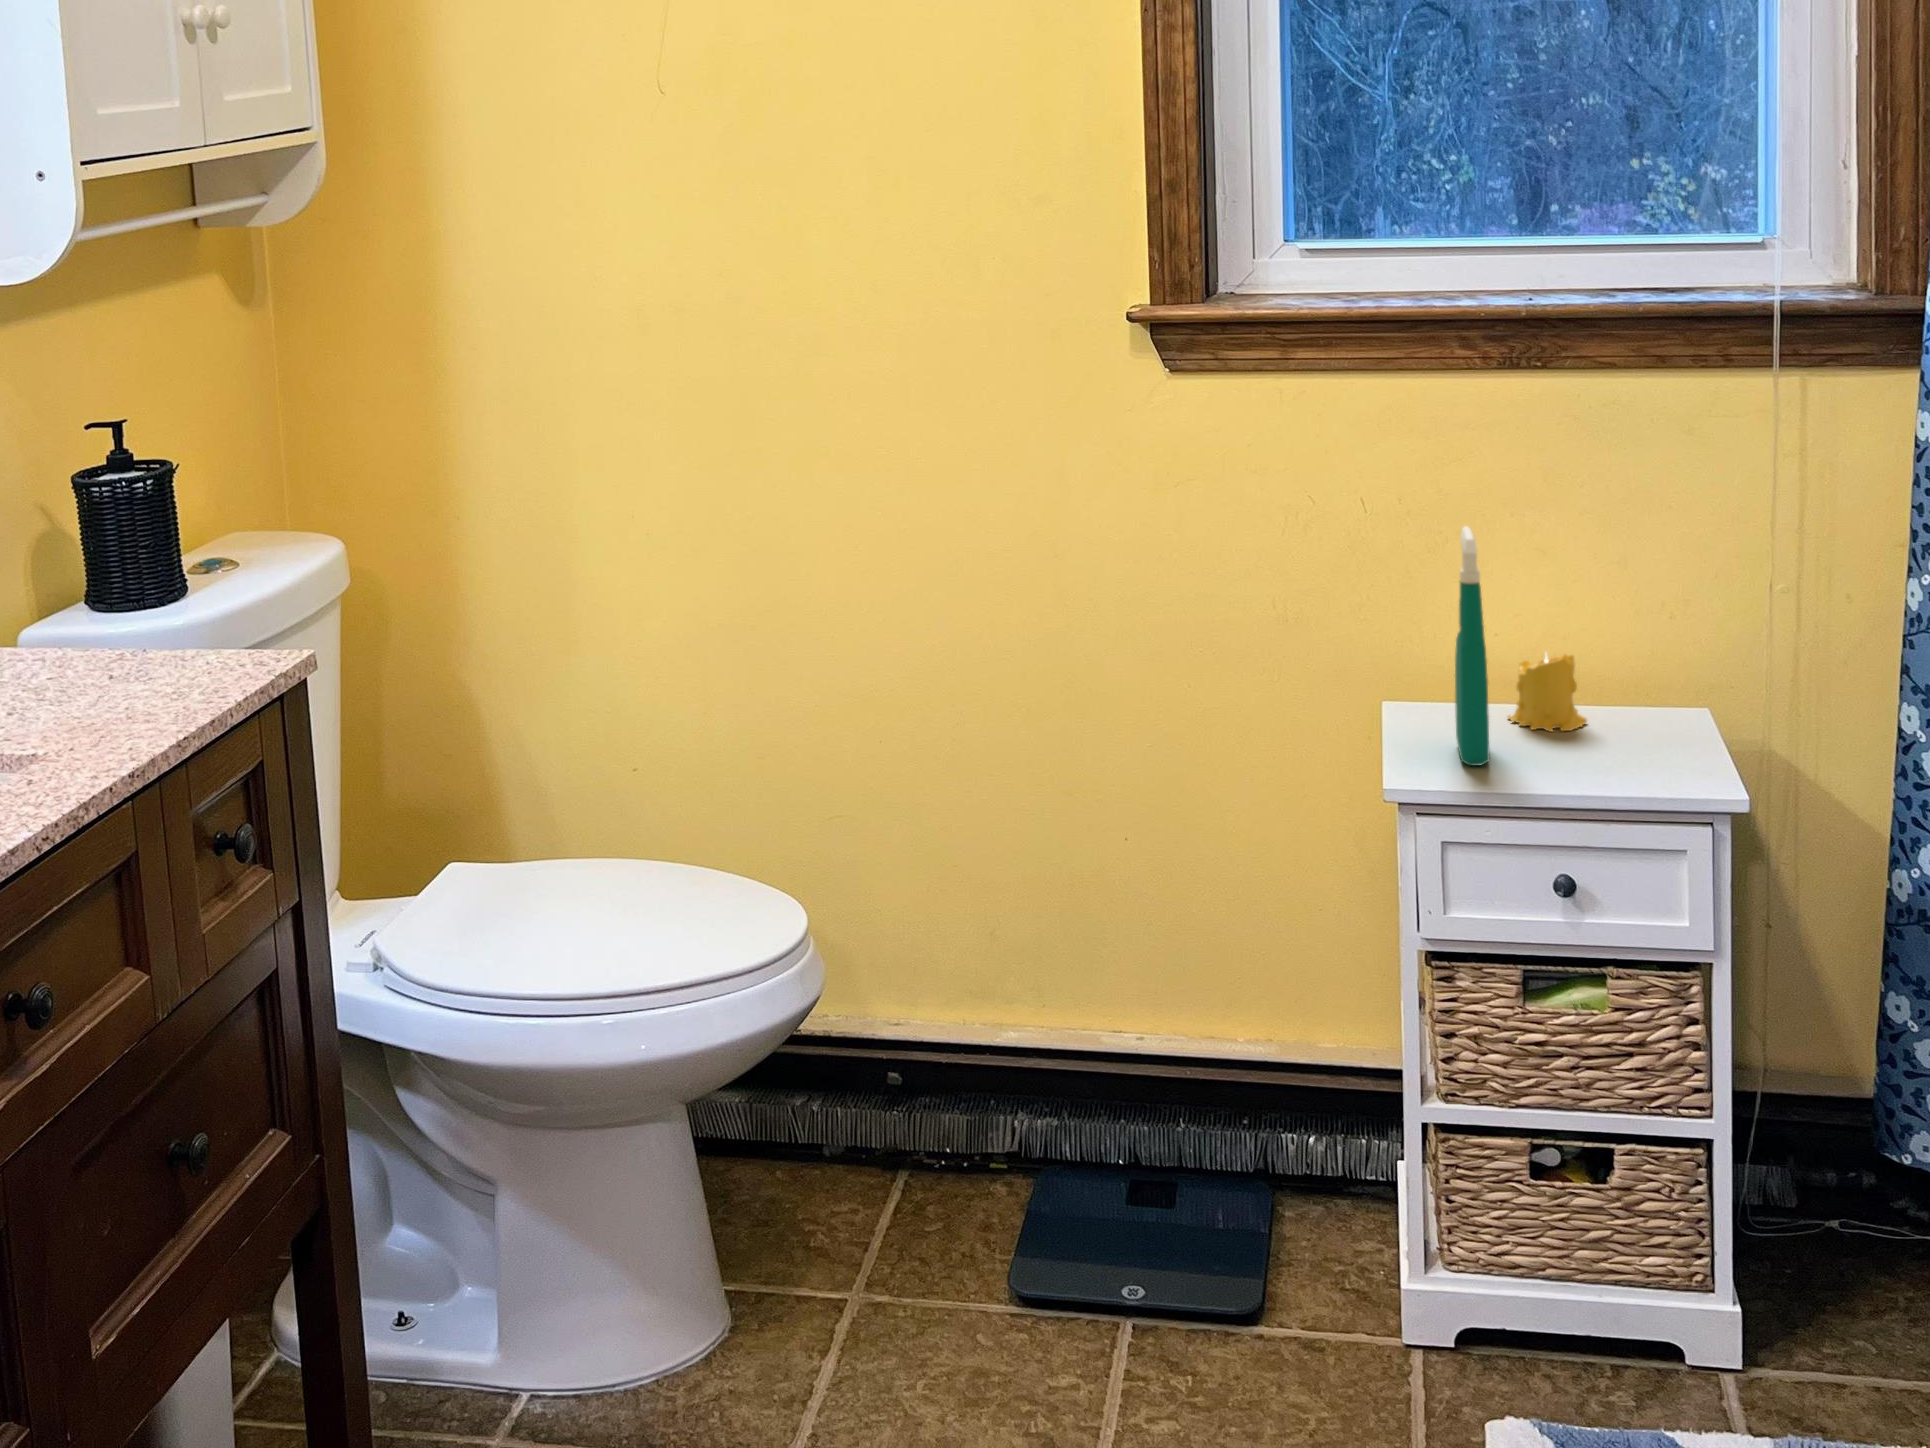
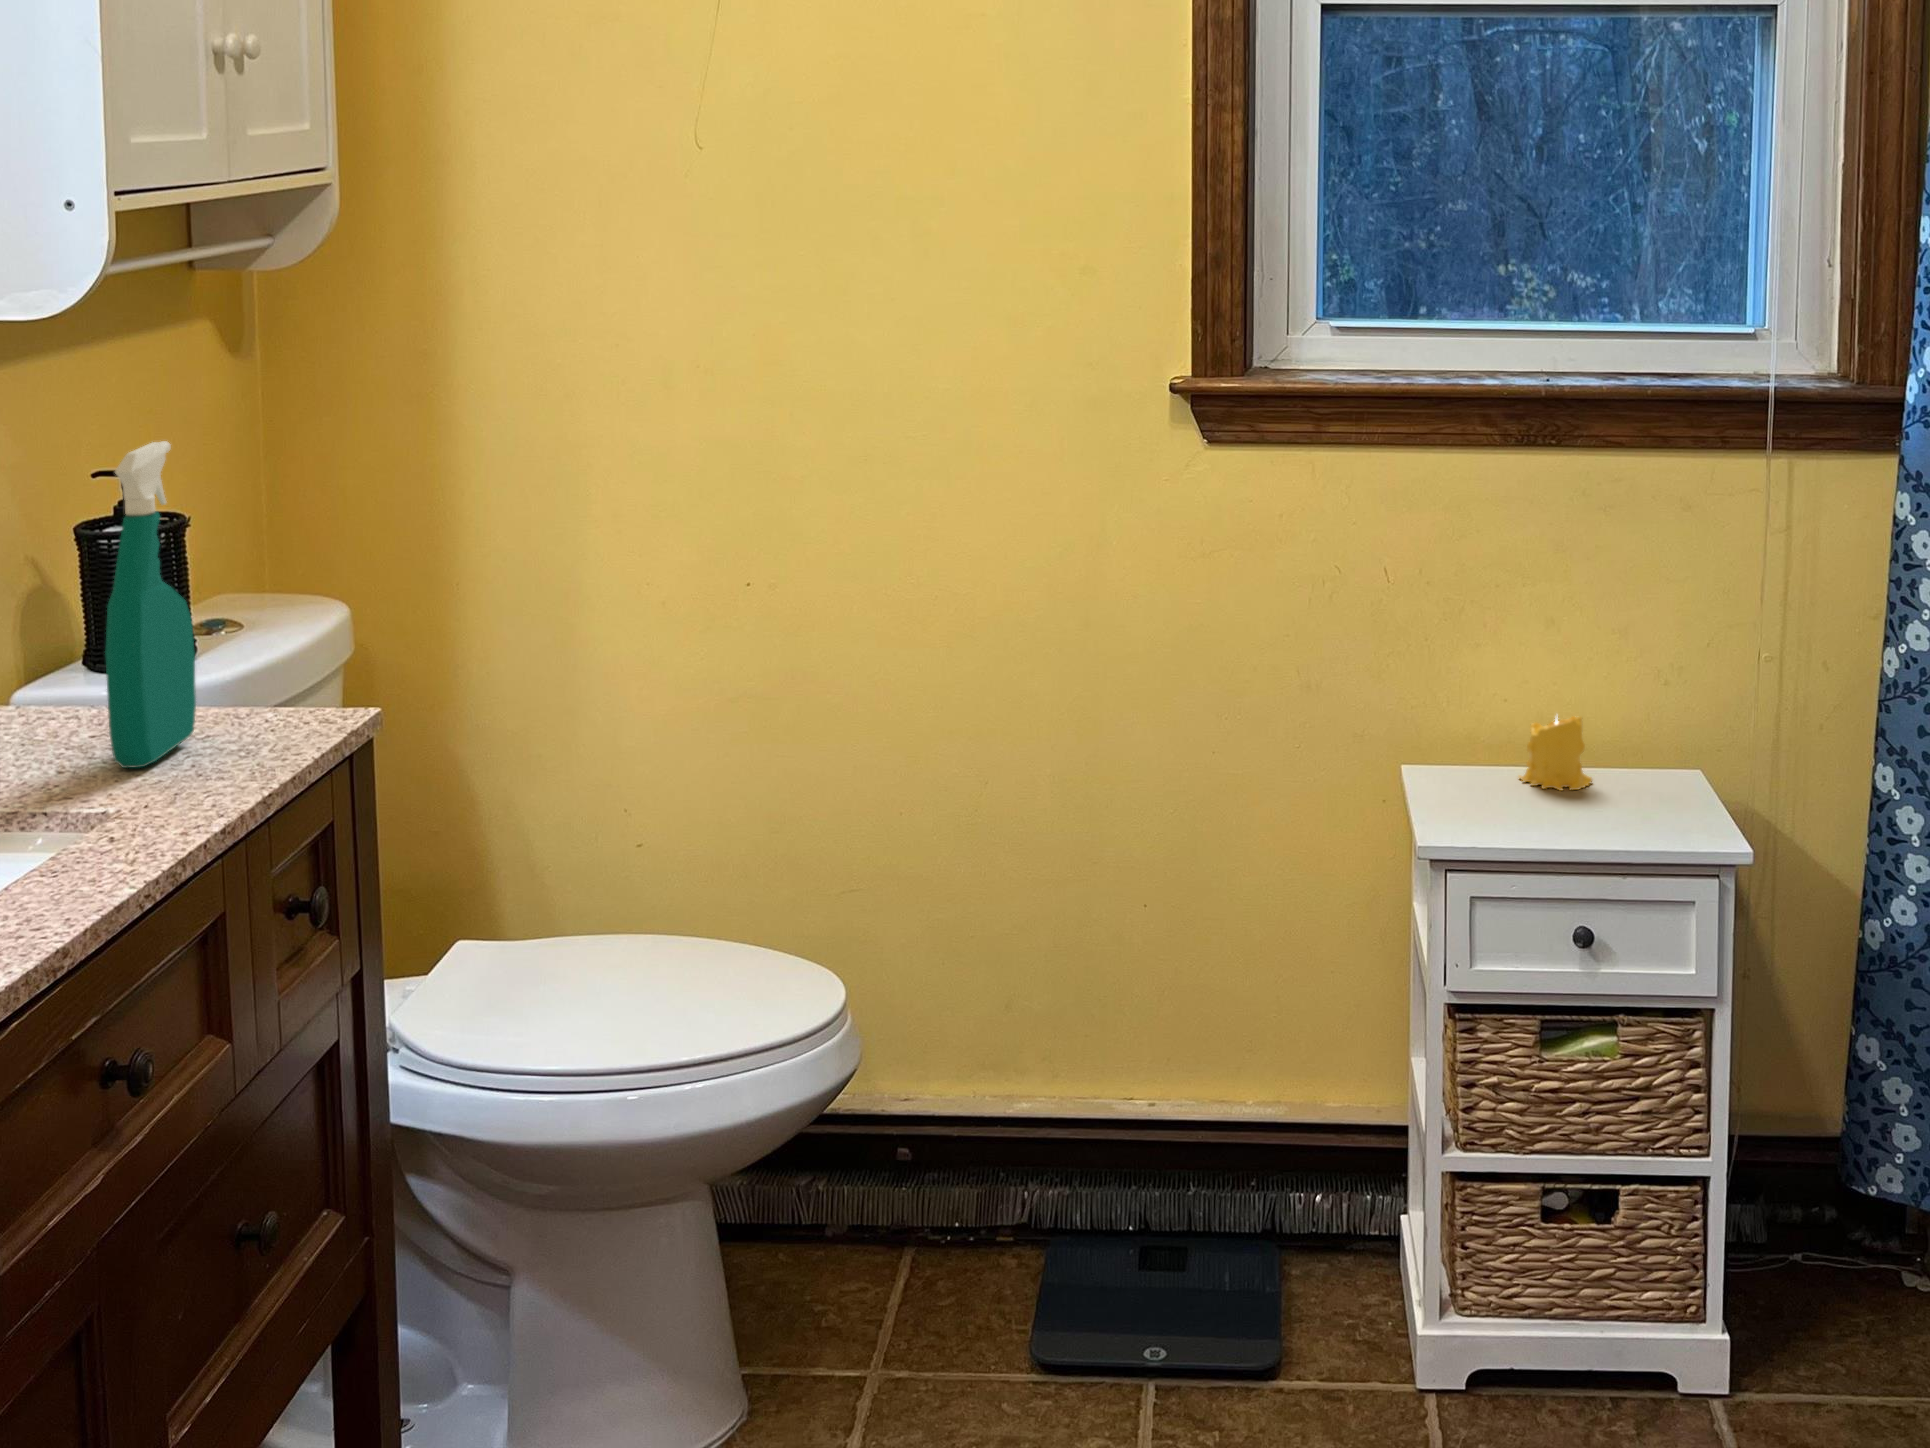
spray bottle: present [1455,526,1490,766] -> present [105,441,196,768]

